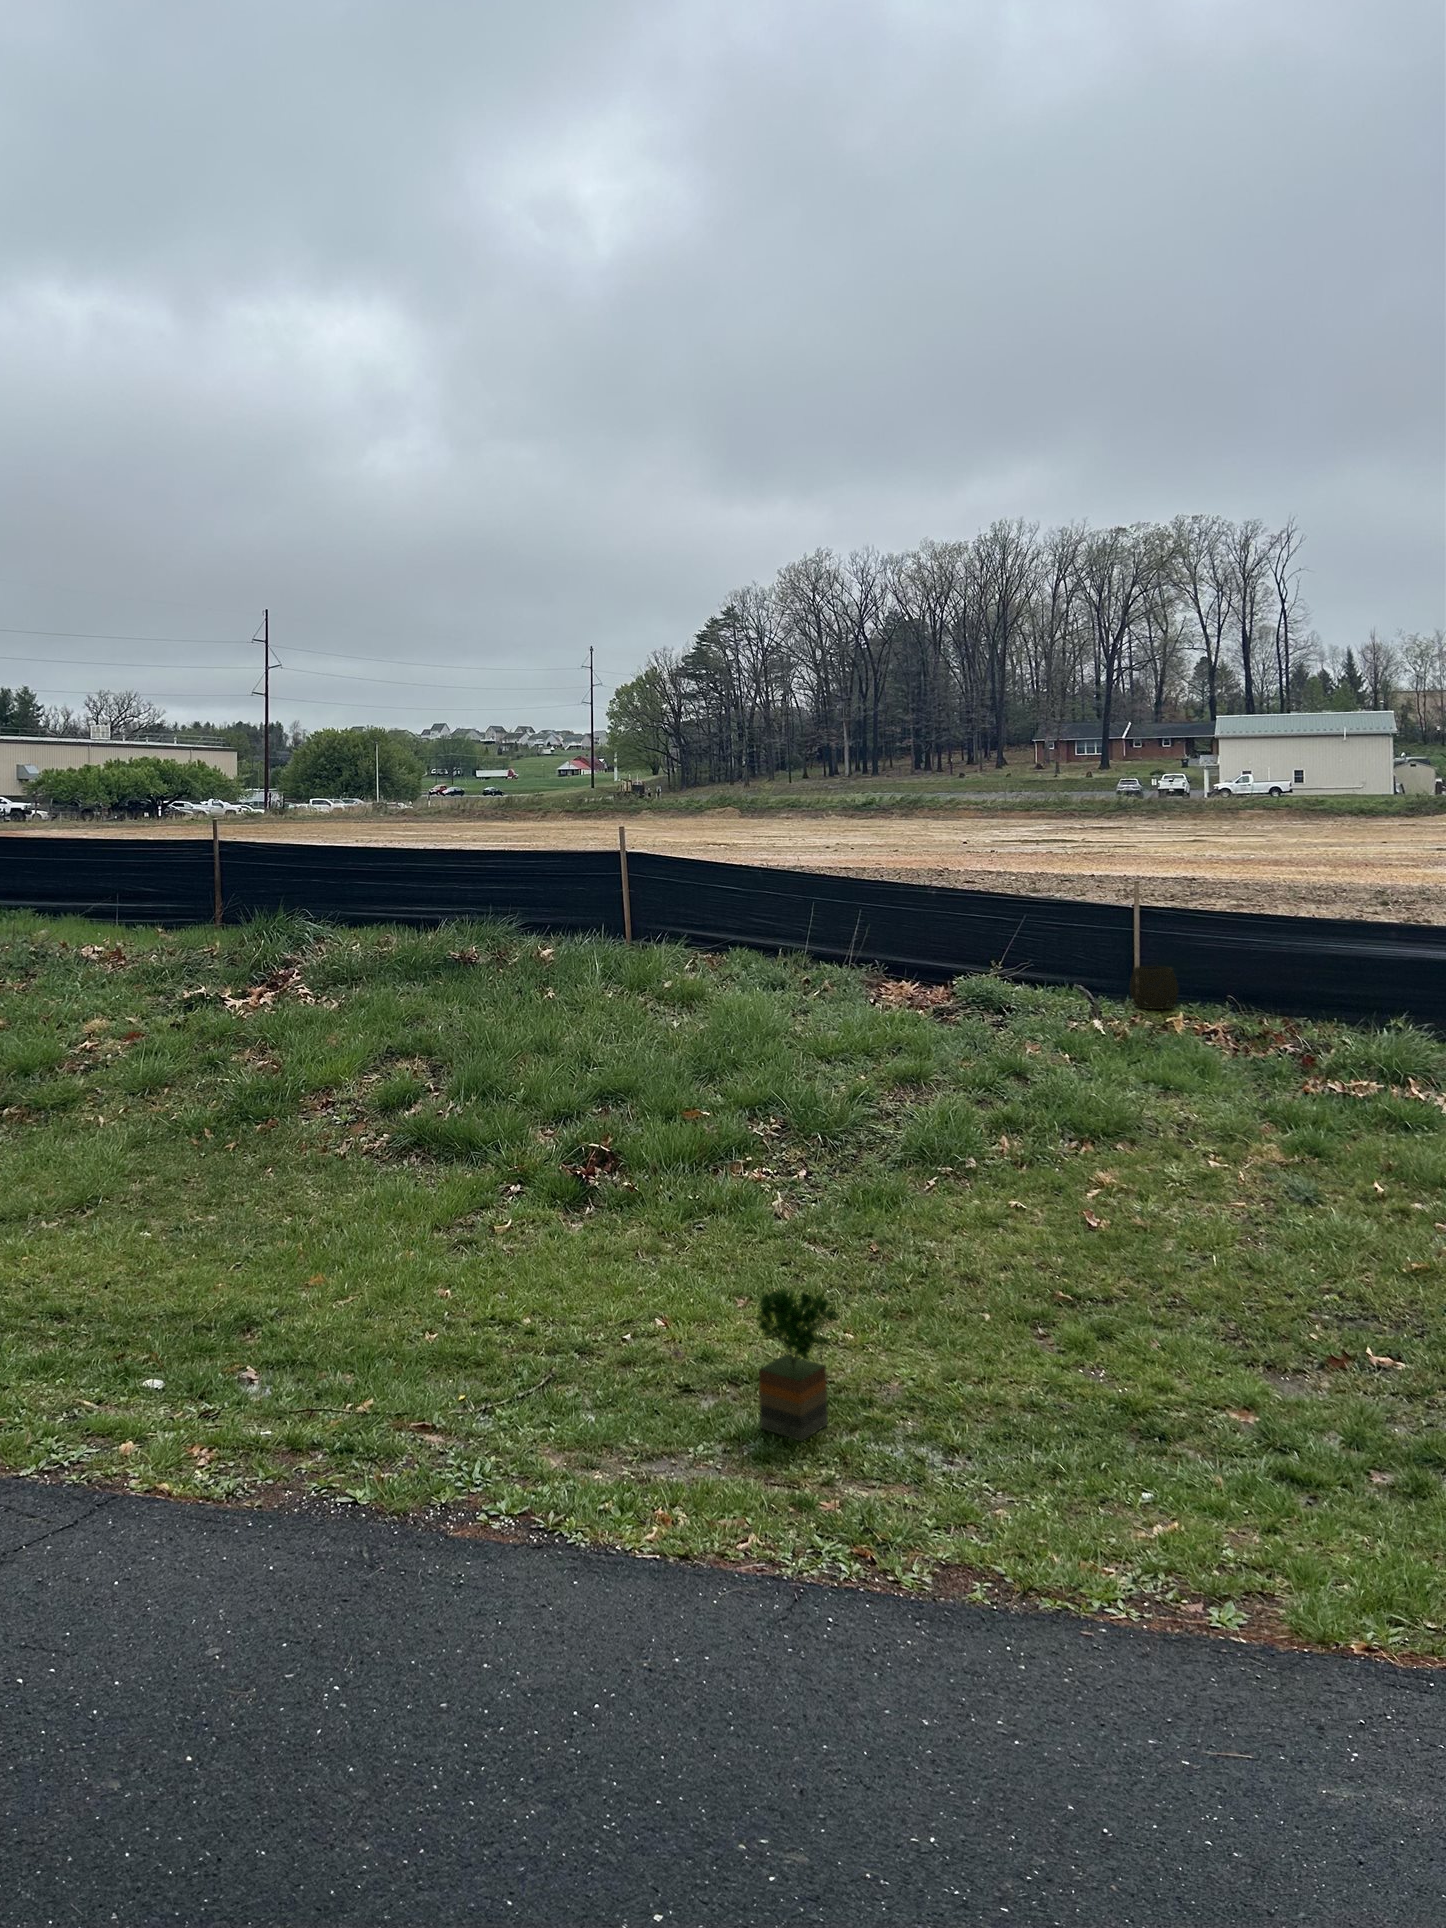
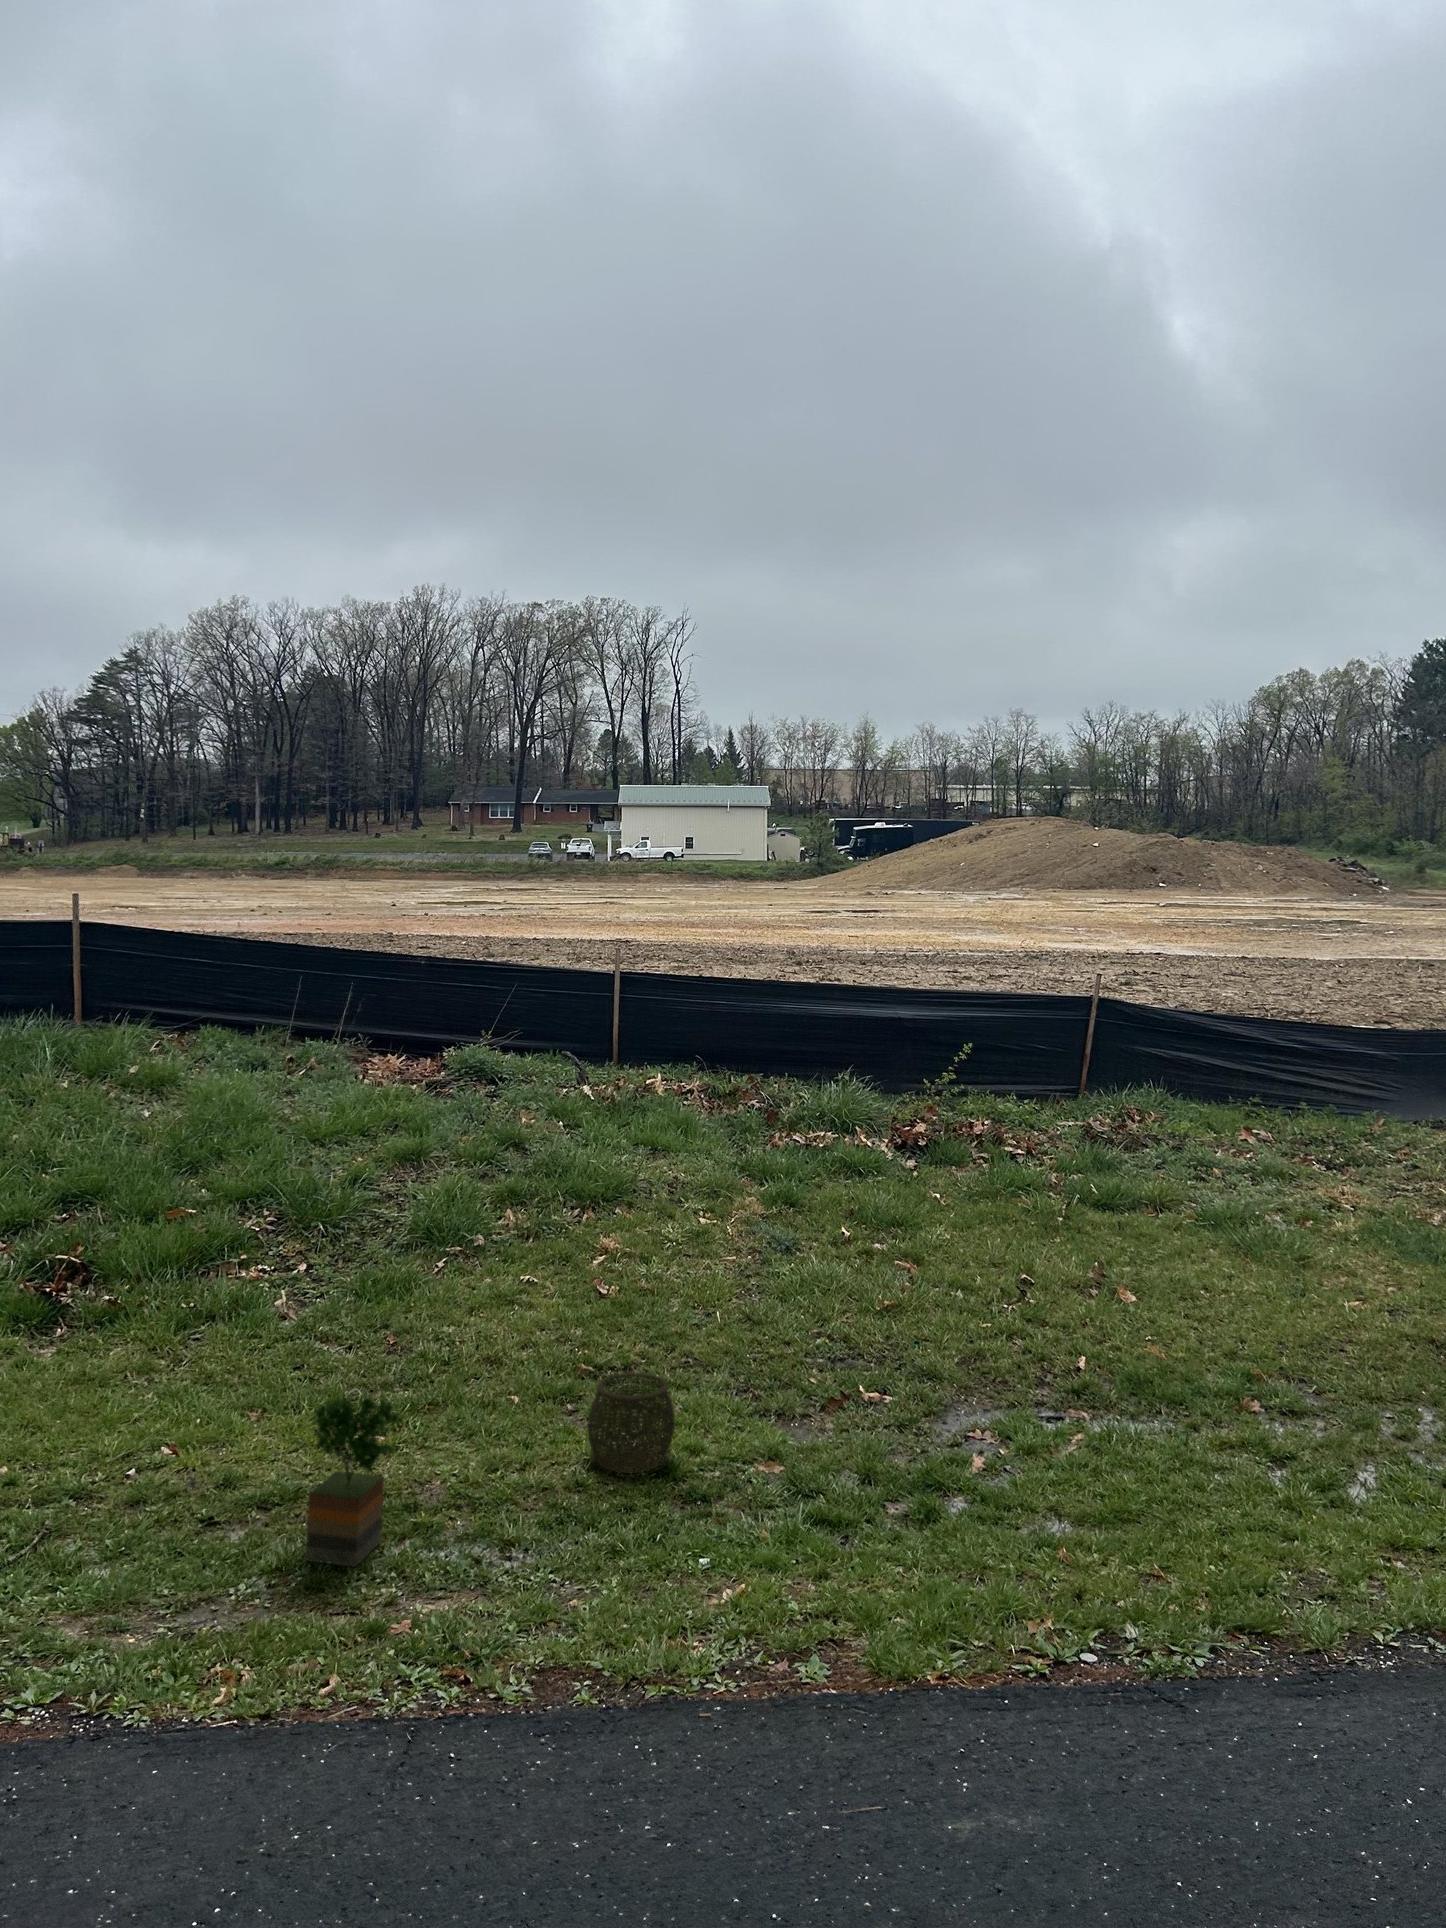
woven basket: present [1130,966,1178,1009] -> present [588,1373,675,1474]

